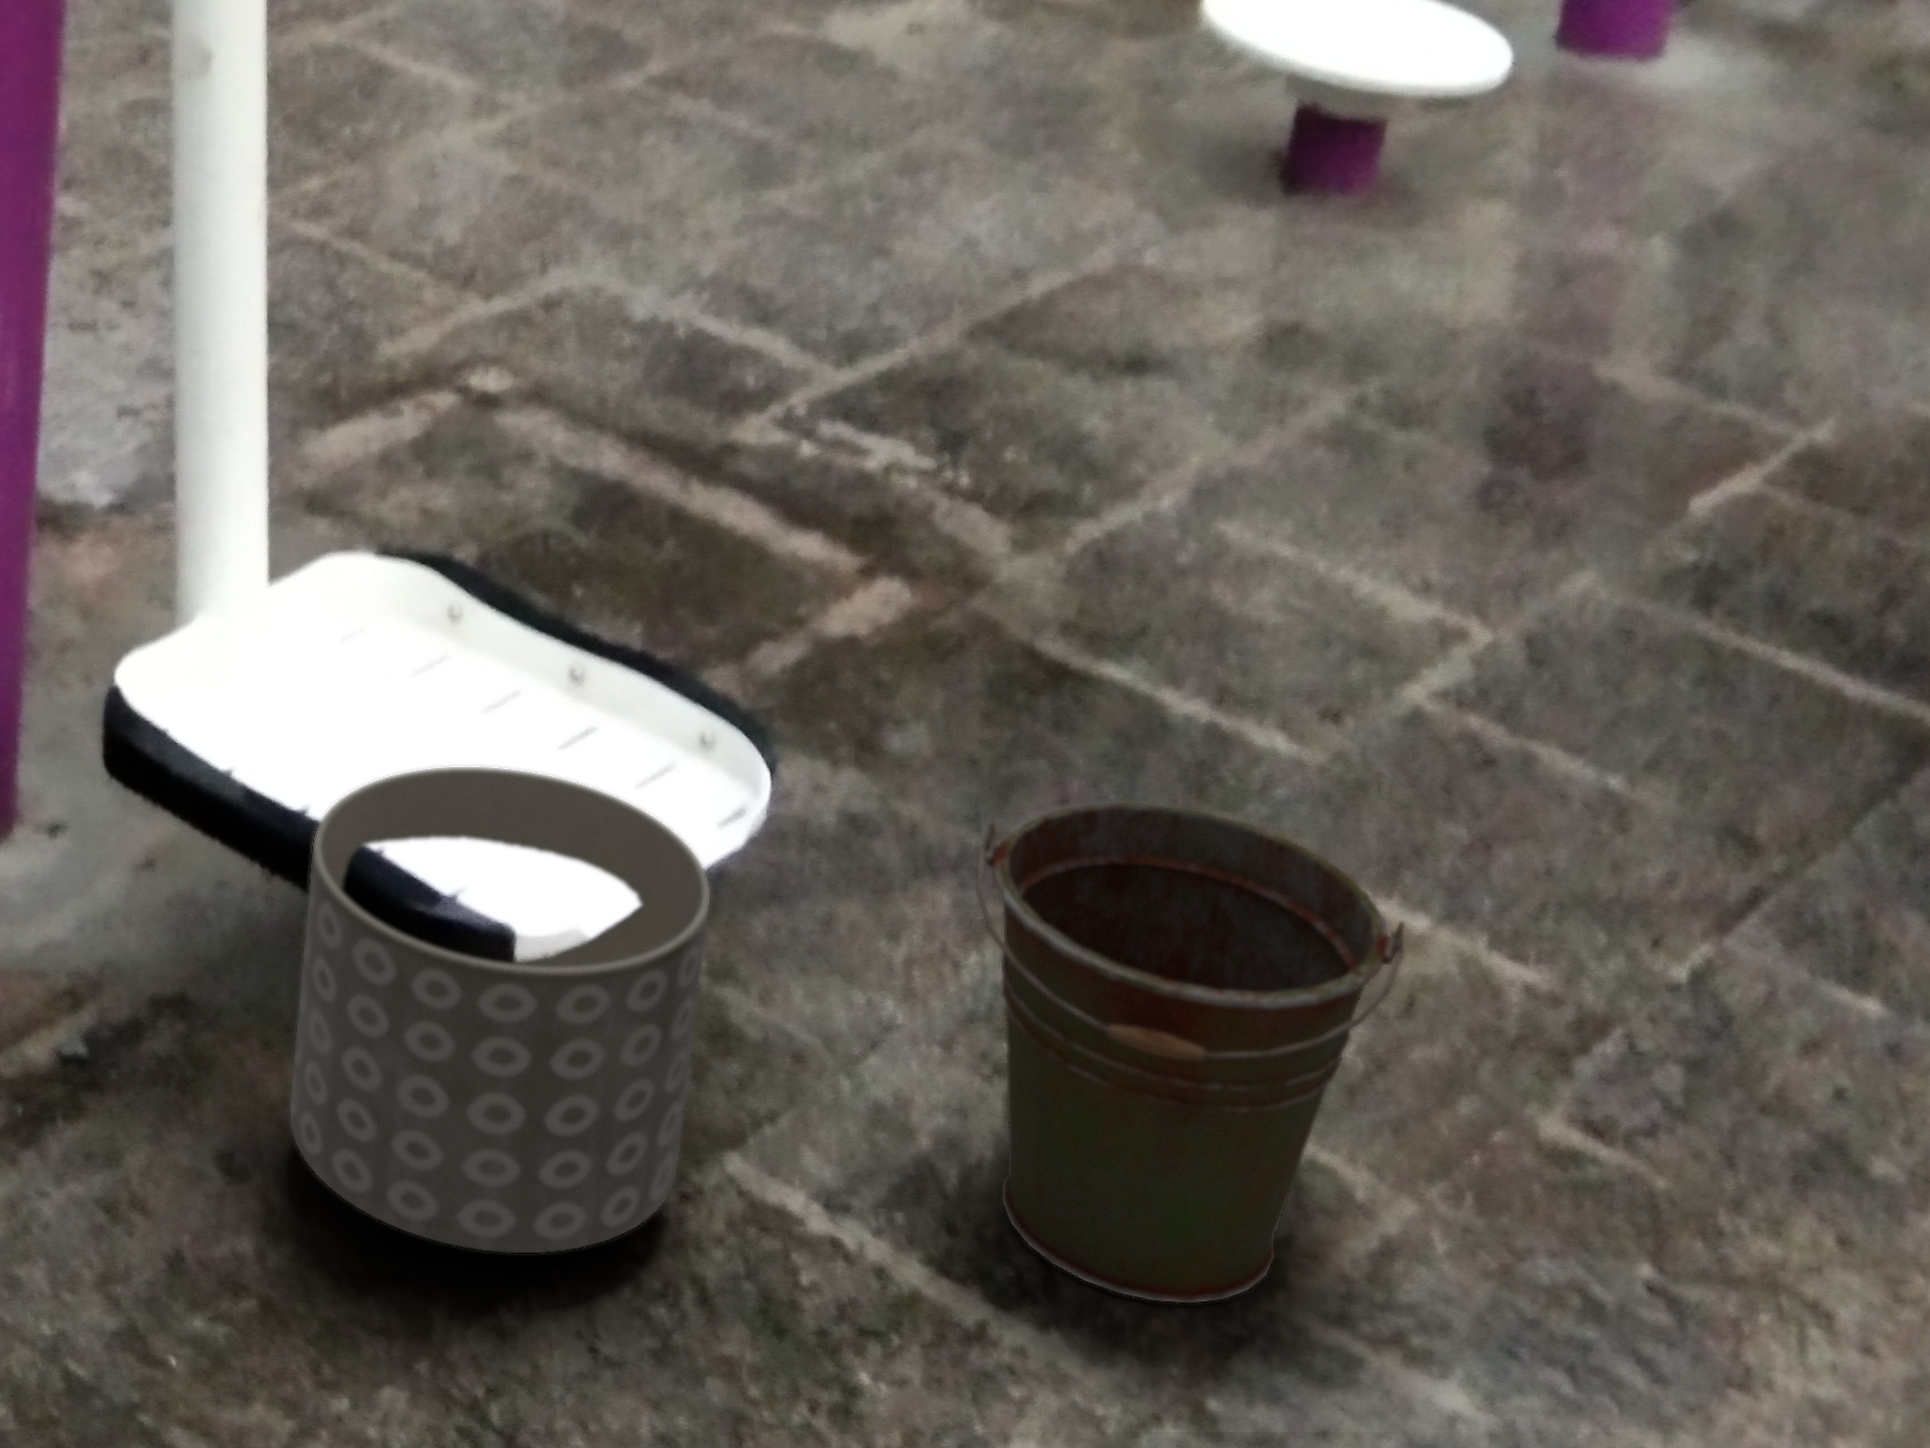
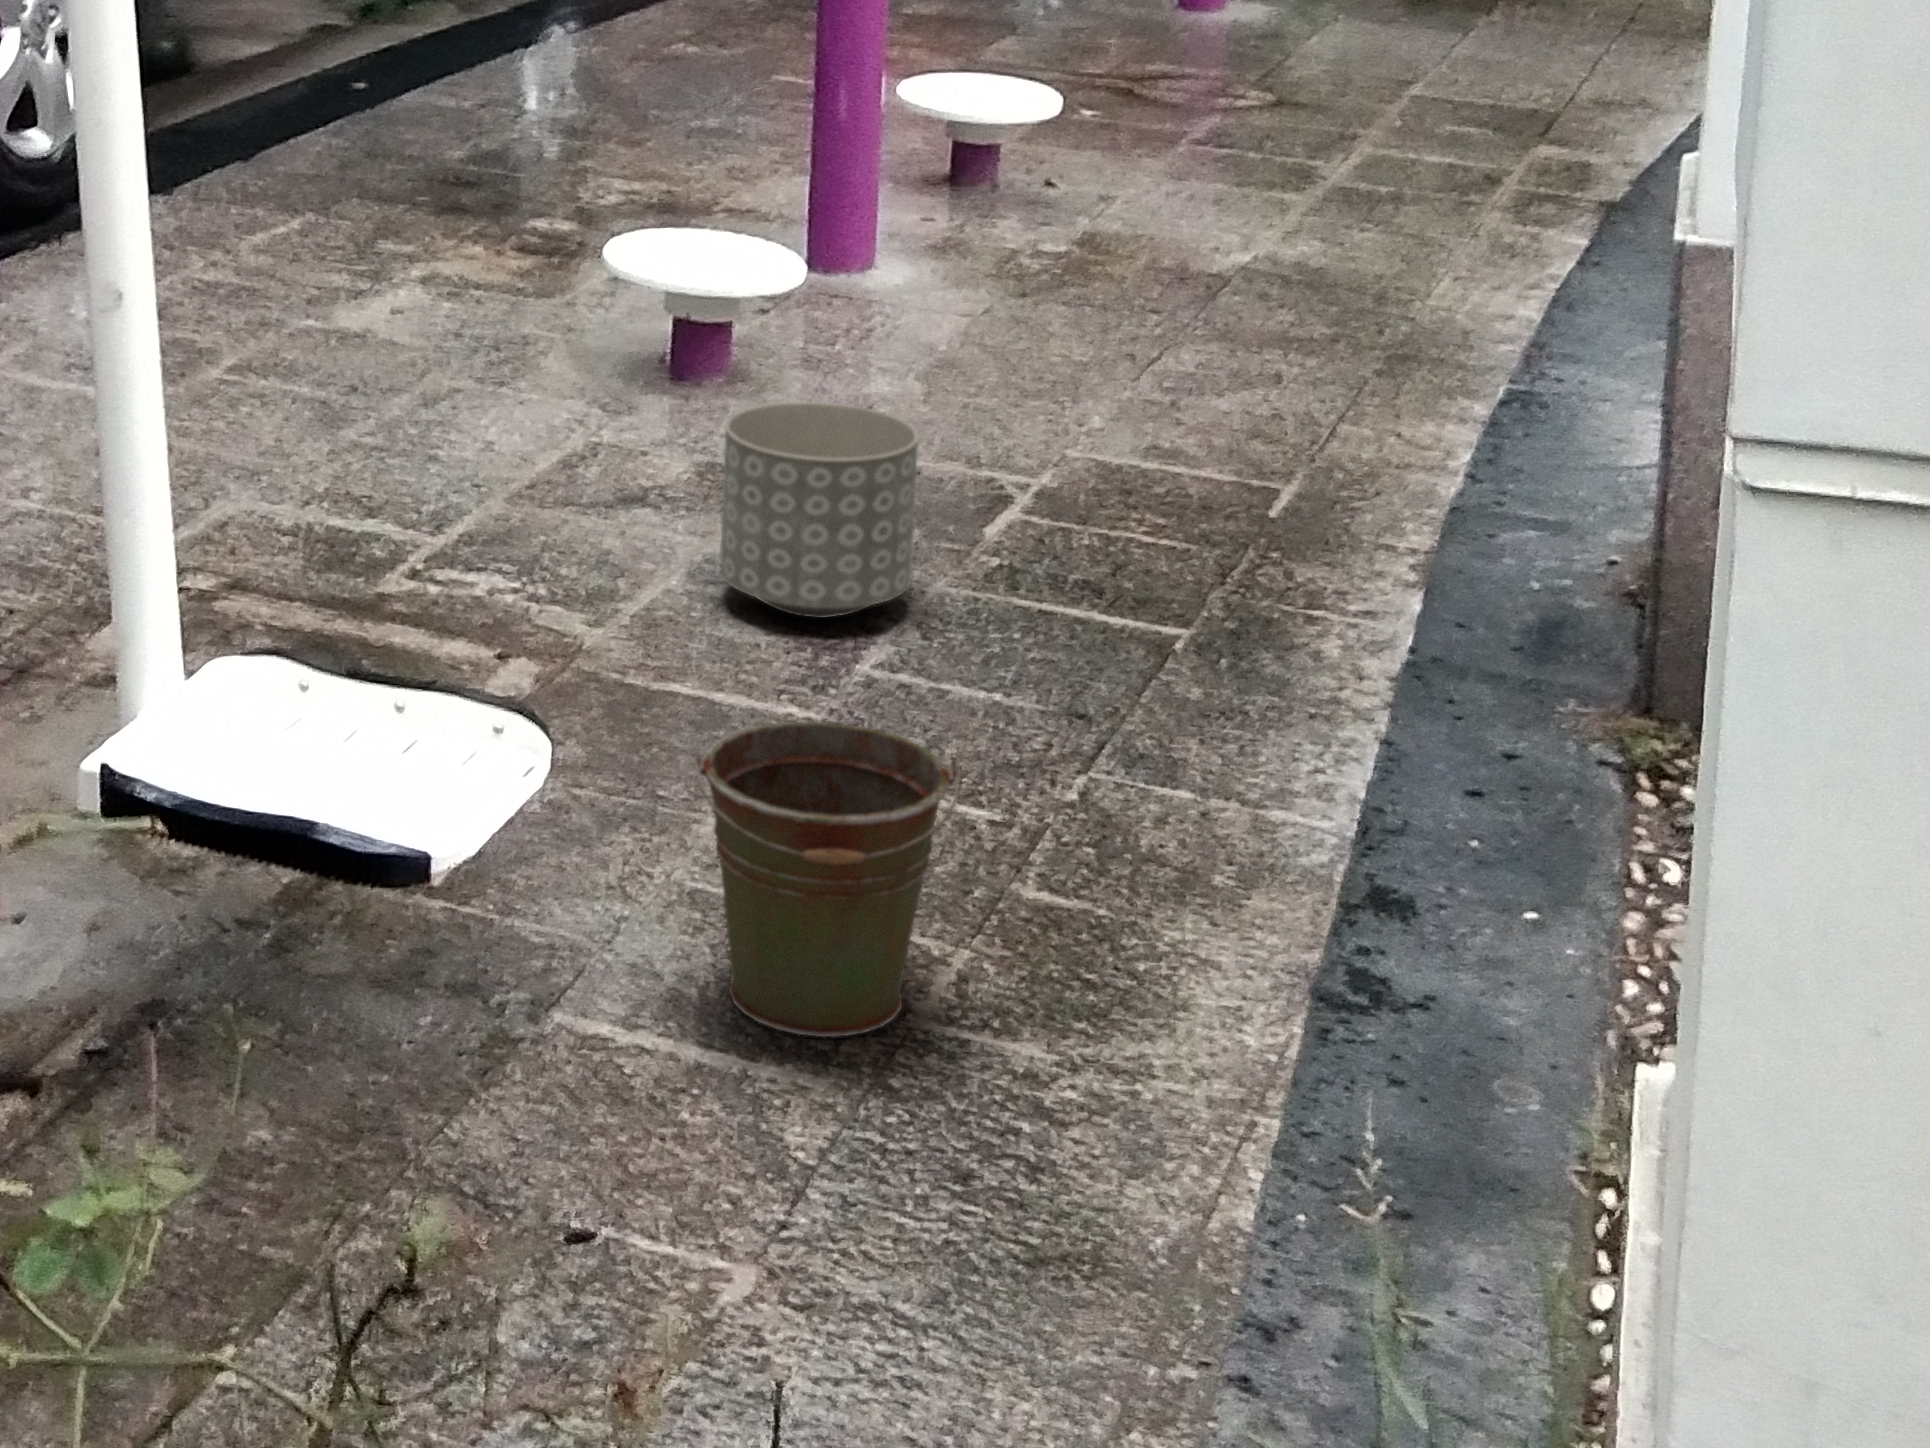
planter: present [290,767,710,1253] -> present [720,402,918,618]

